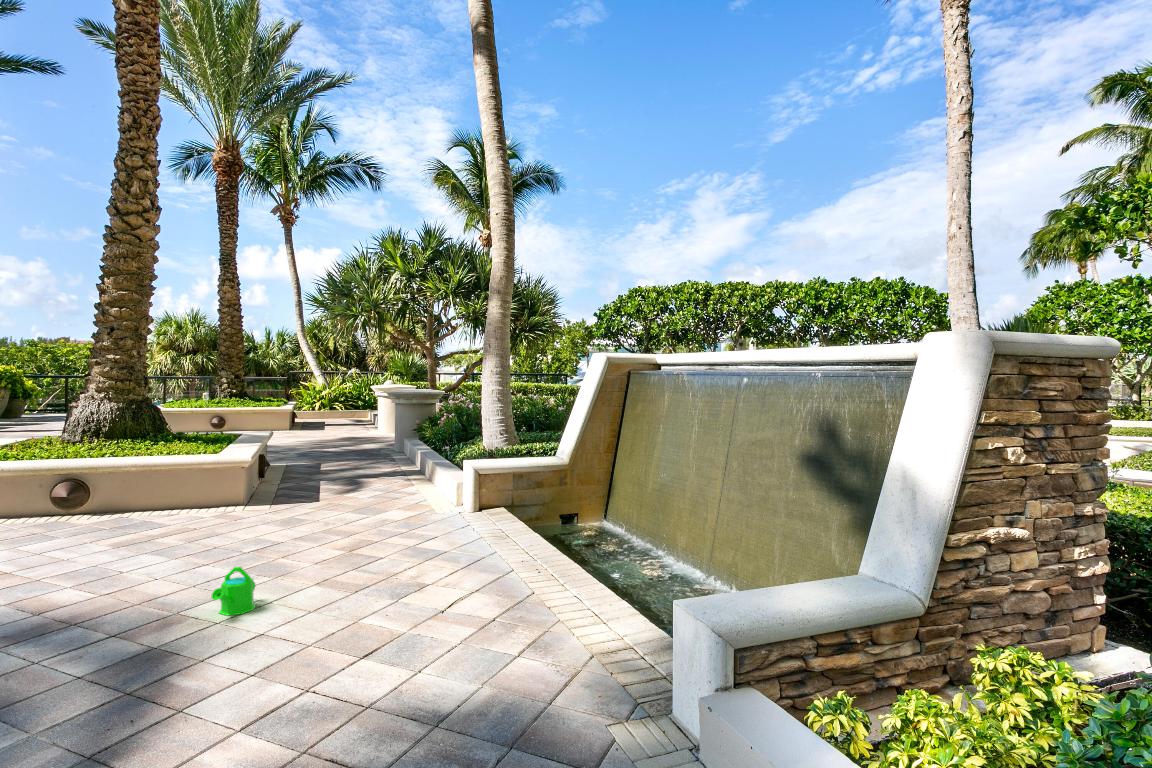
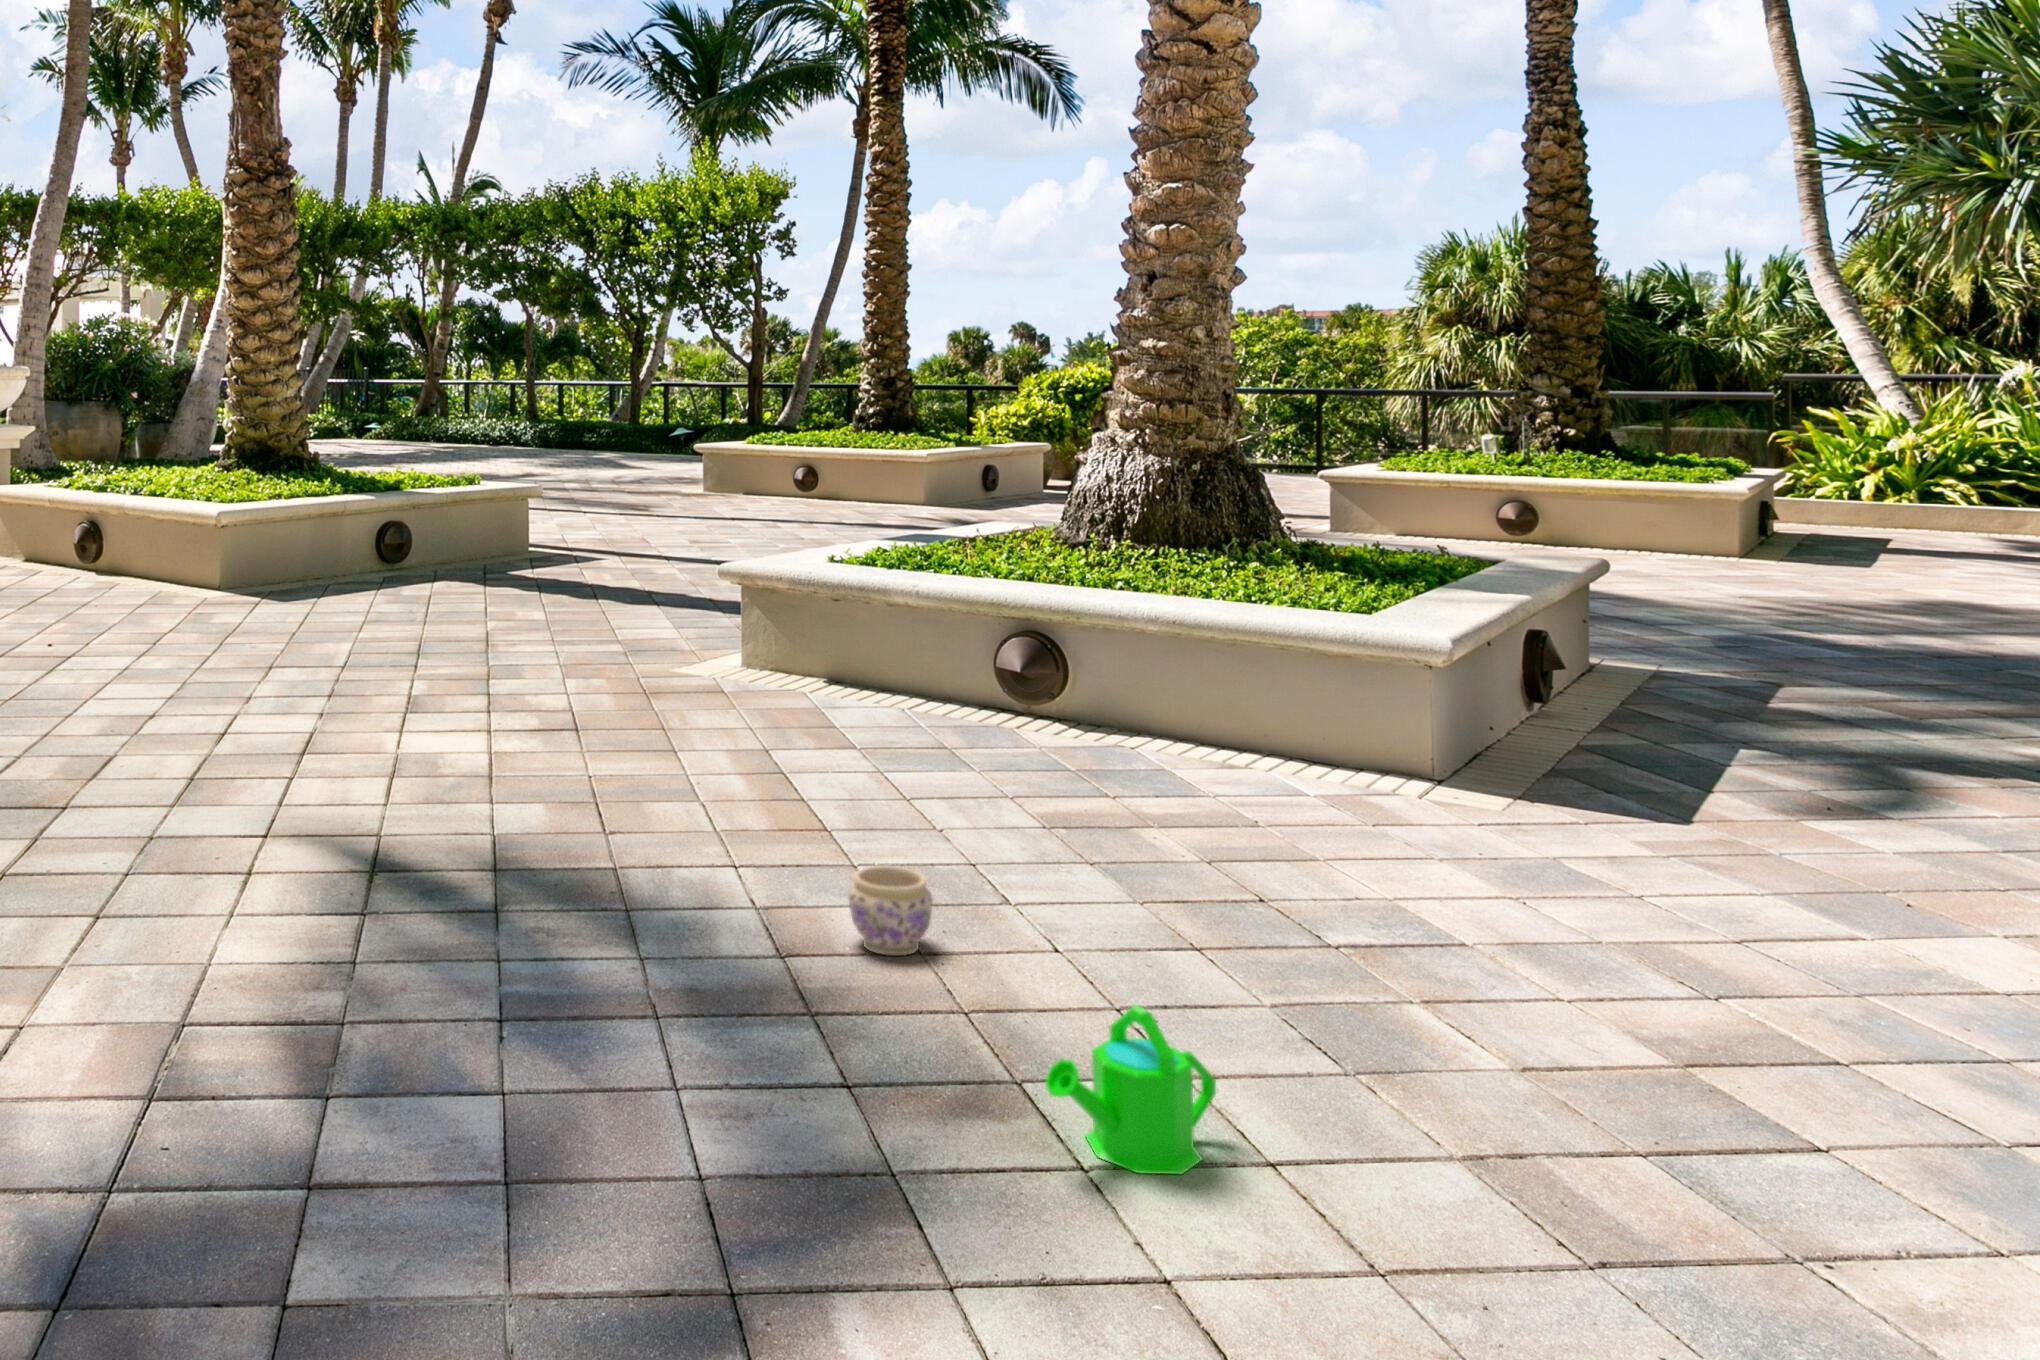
planter: none [73,564,114,600] -> present [848,866,933,956]

